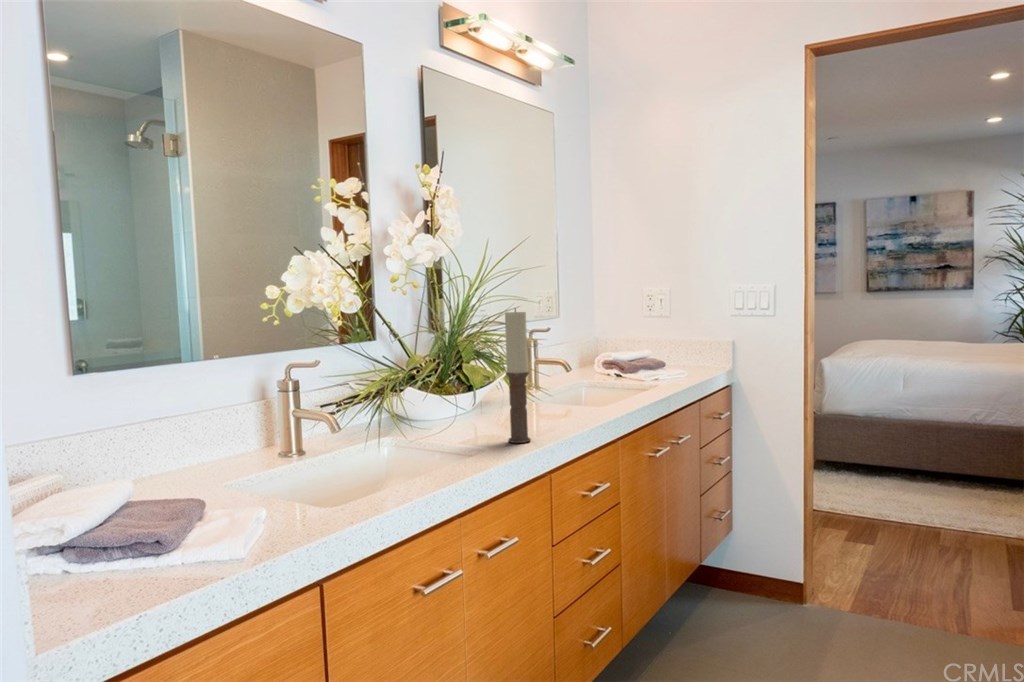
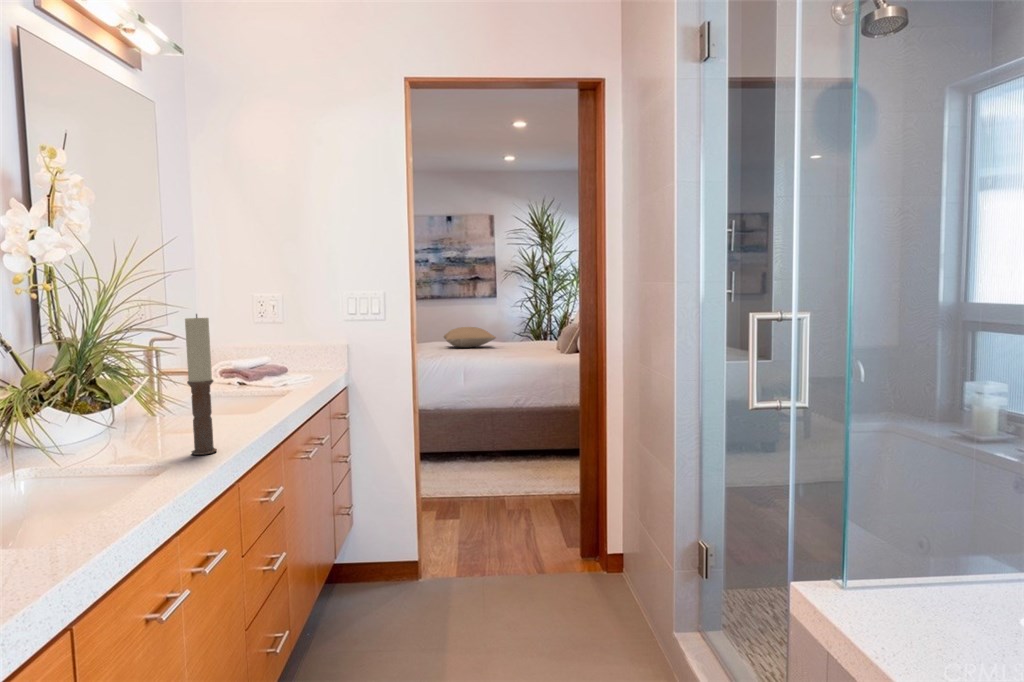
pillow: none [891,323,960,347] -> present [444,327,496,348]

